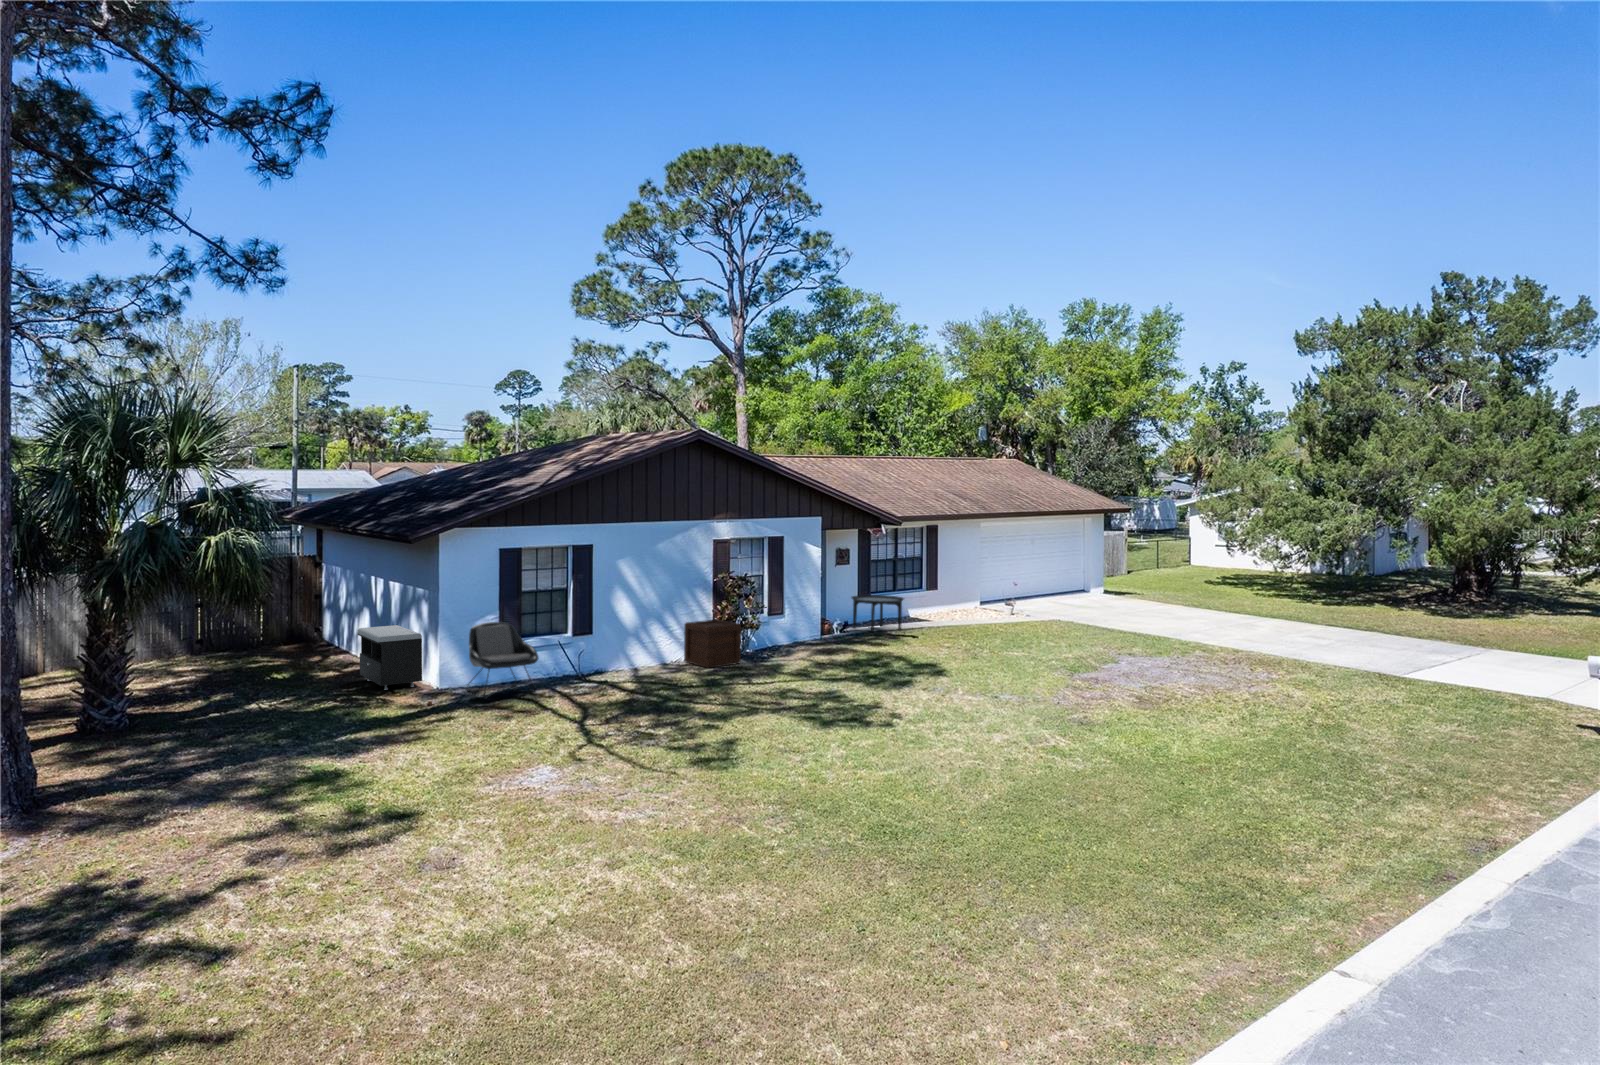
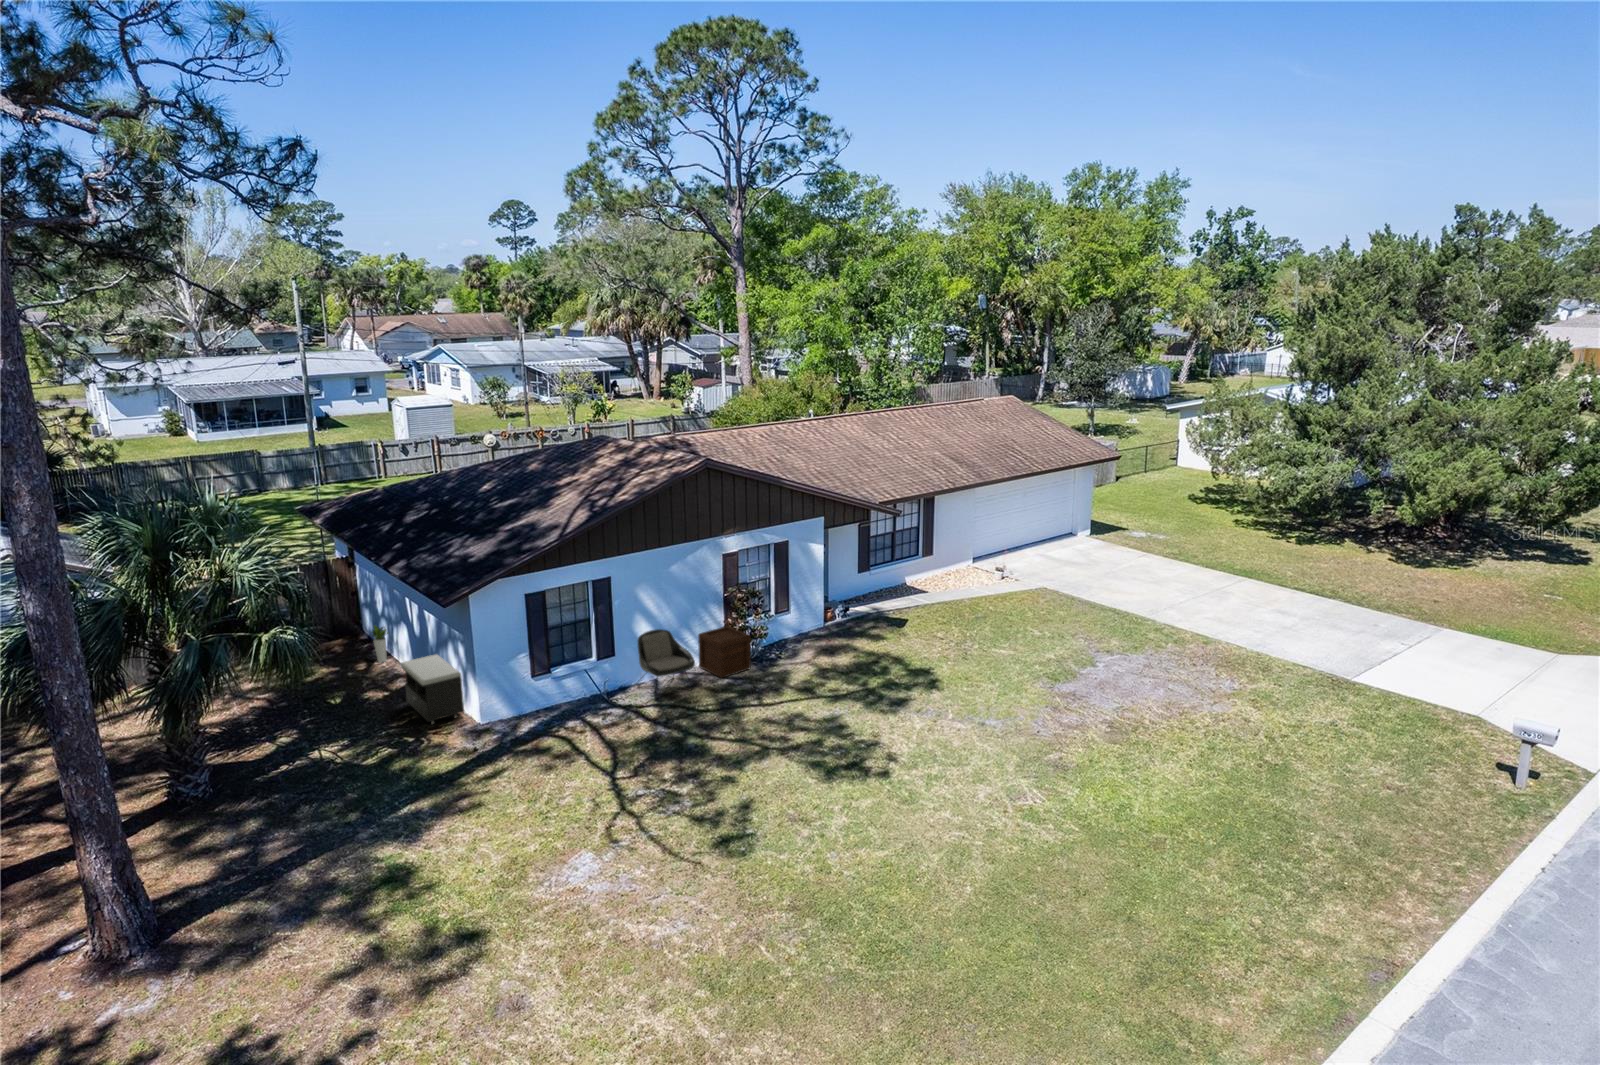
round table: present [852,595,904,632] -> none [851,566,901,608]
planter: none [328,614,350,656] -> present [372,626,388,663]
lounge chair: present [467,622,539,699] -> present [637,629,695,699]

